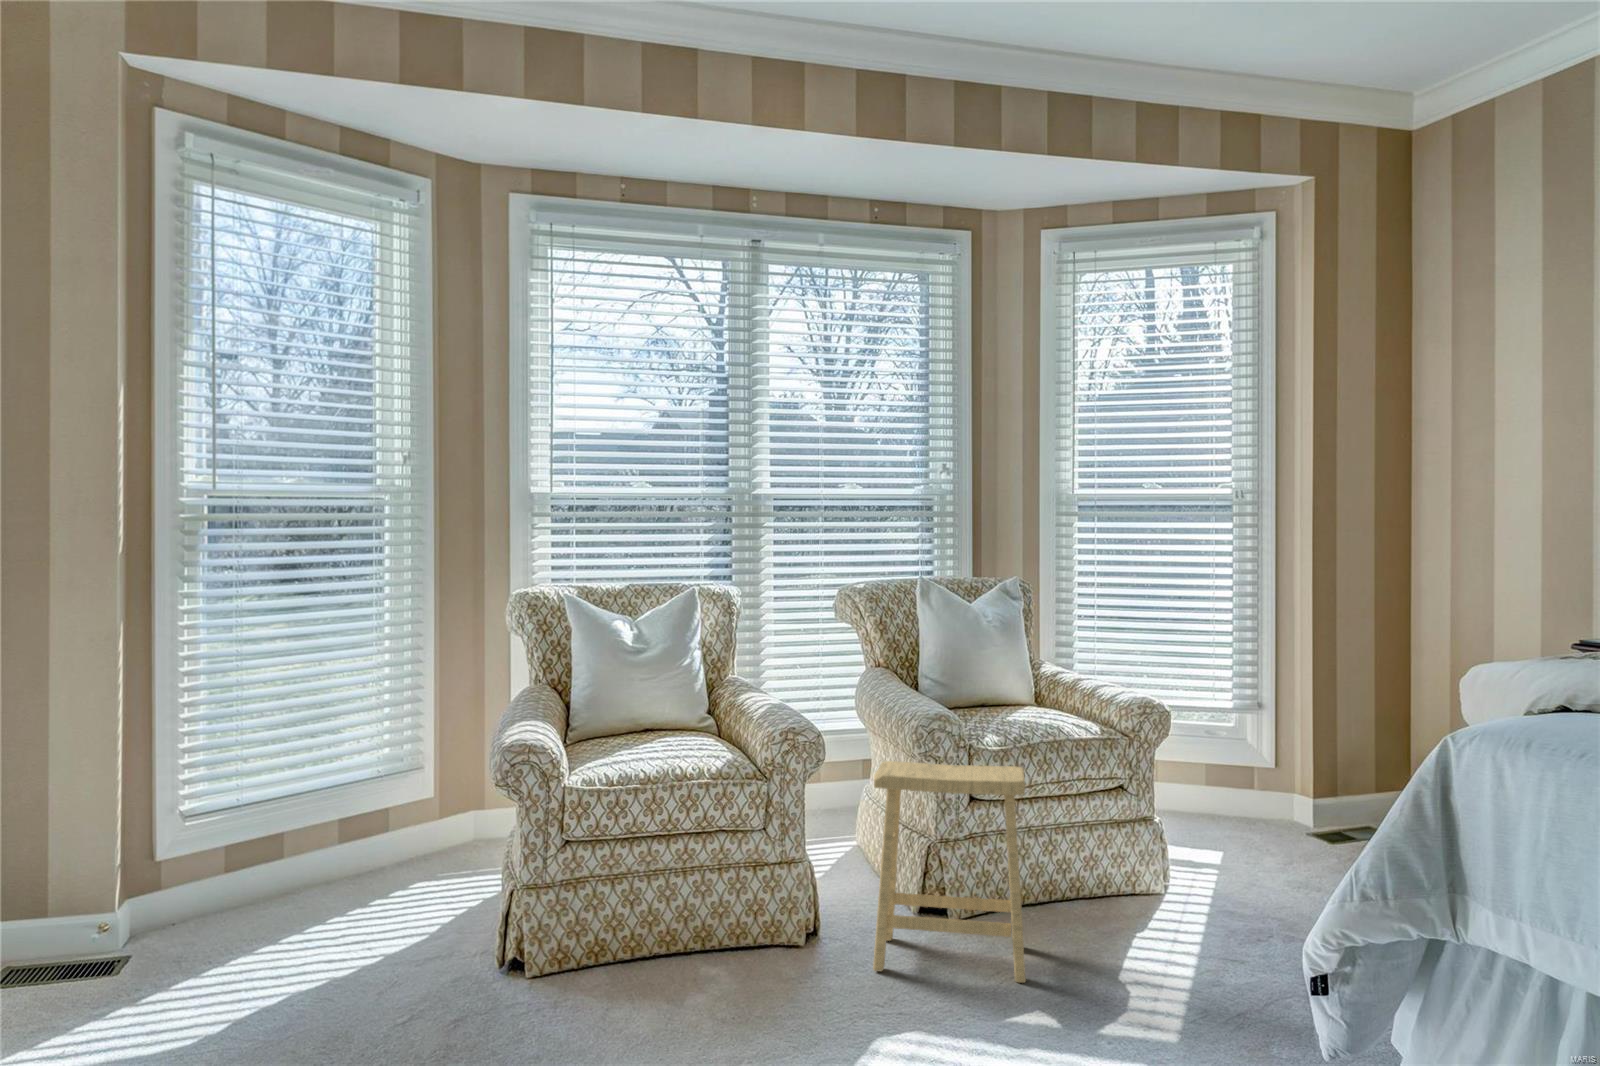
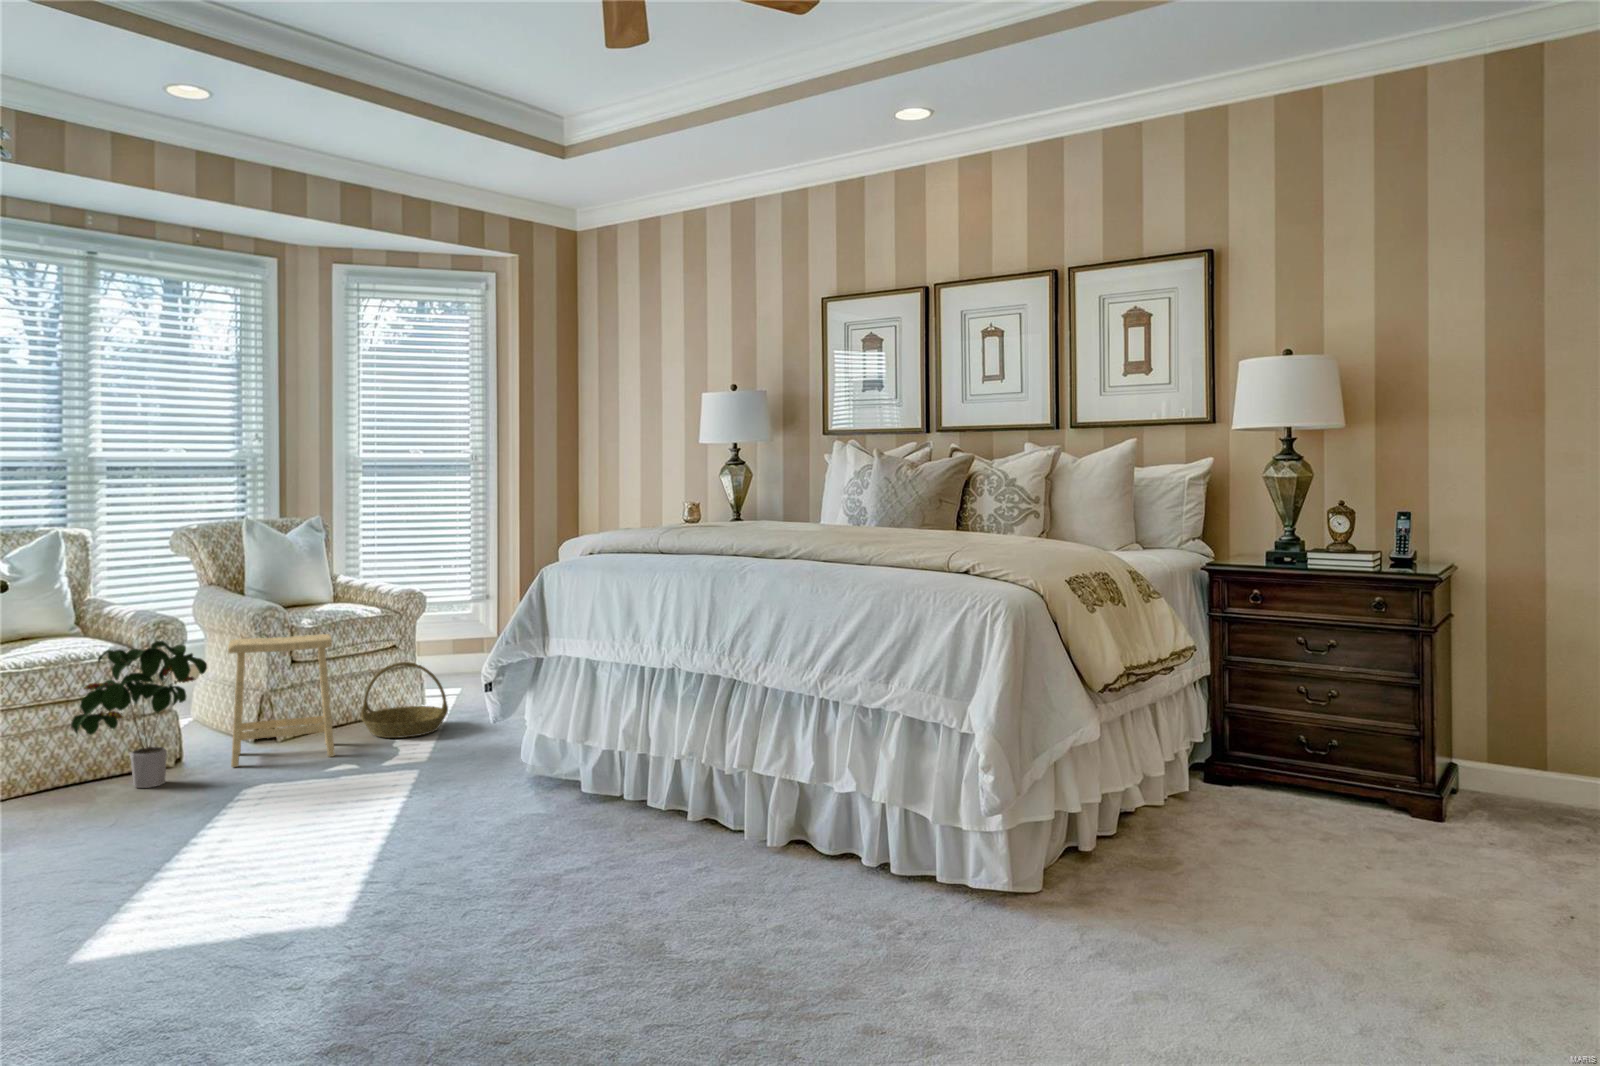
potted plant: none [658,760,845,991] -> present [71,641,207,788]
basket: none [1070,824,1214,962] -> present [361,662,448,738]

